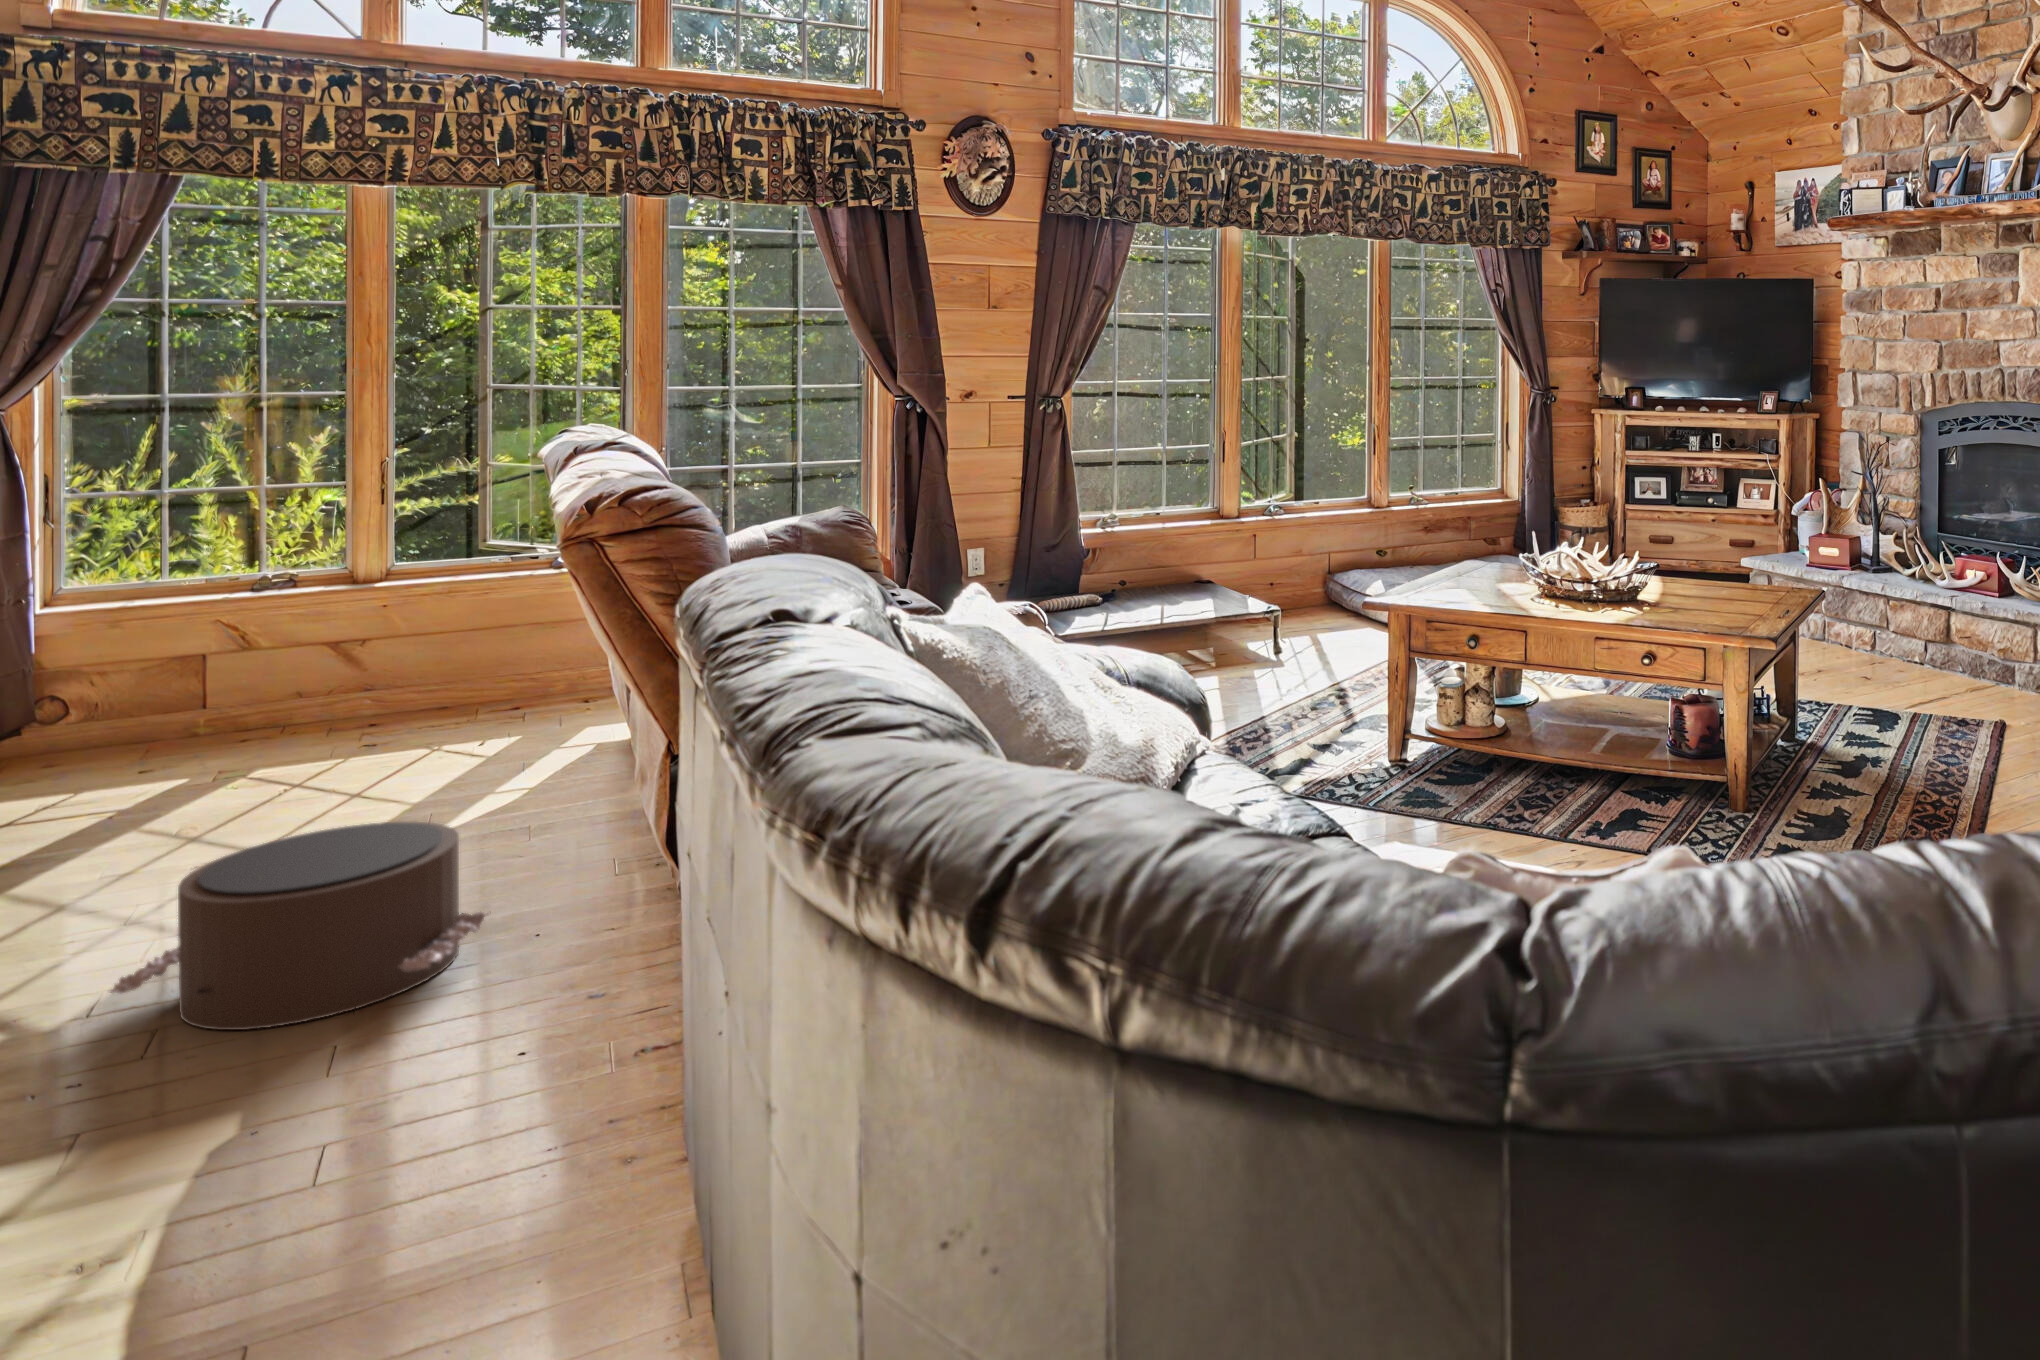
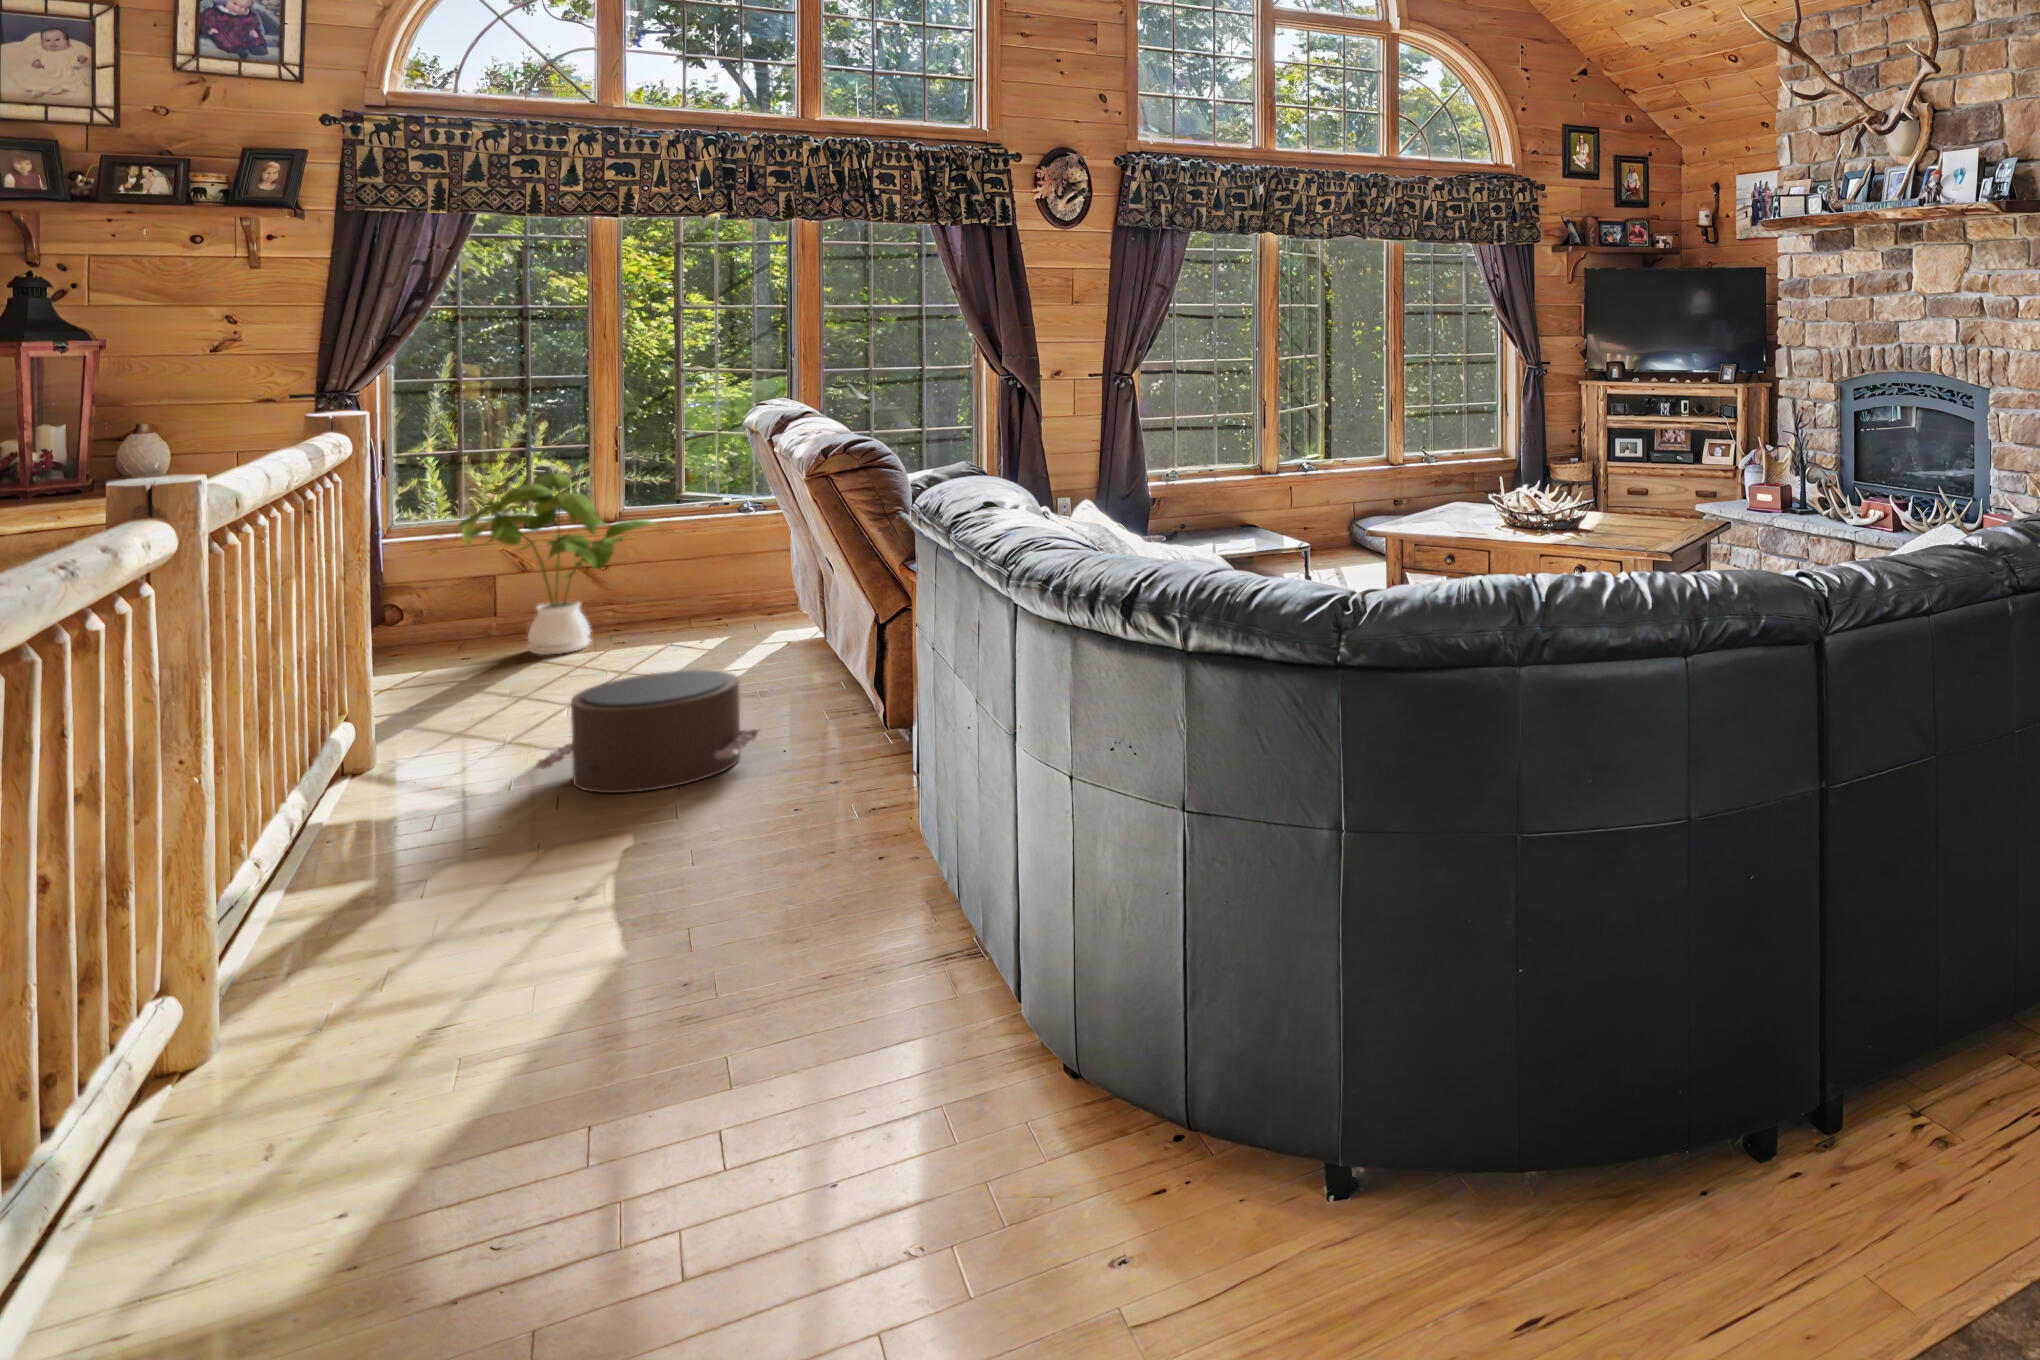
house plant: none [127,524,438,767] -> present [458,474,656,655]

